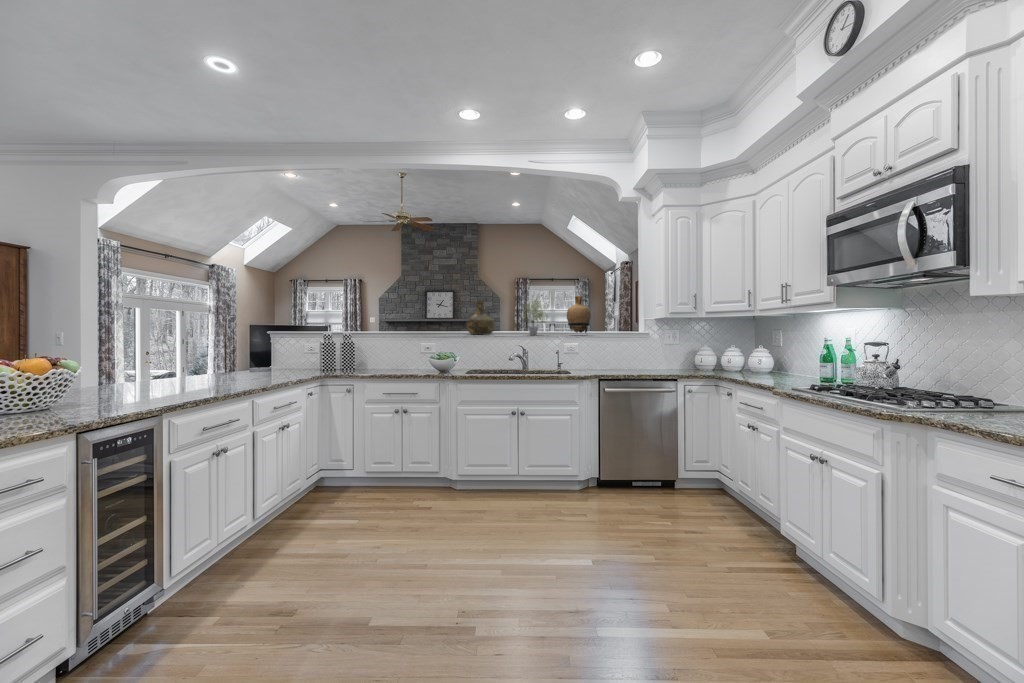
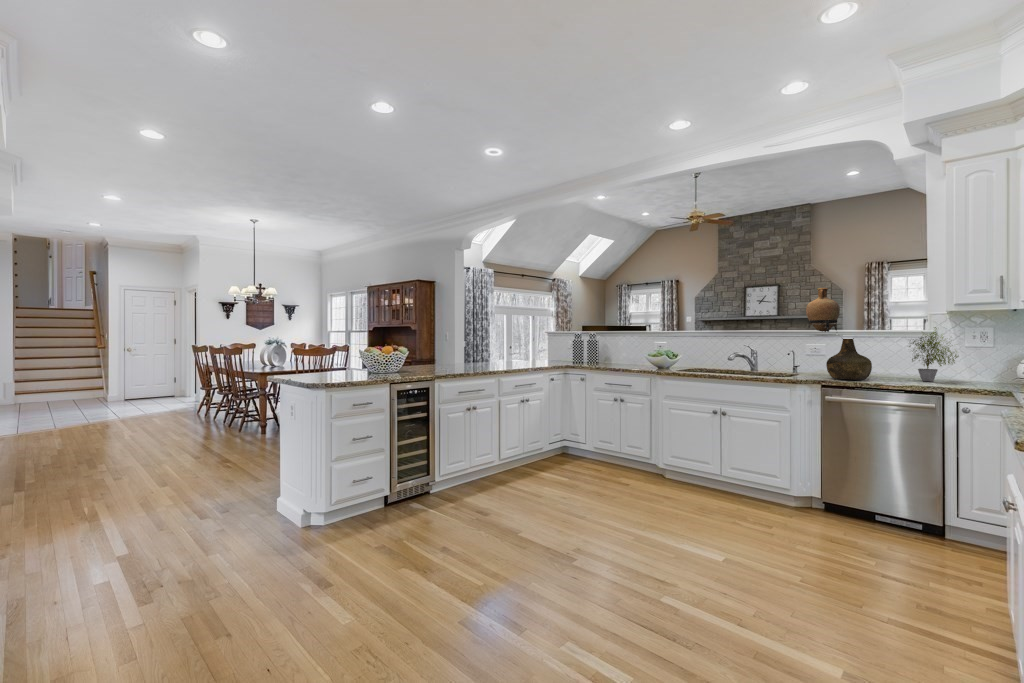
potted plant: present [524,300,548,335] -> present [909,327,959,382]
bottle: present [466,301,495,335] -> present [826,338,872,380]

